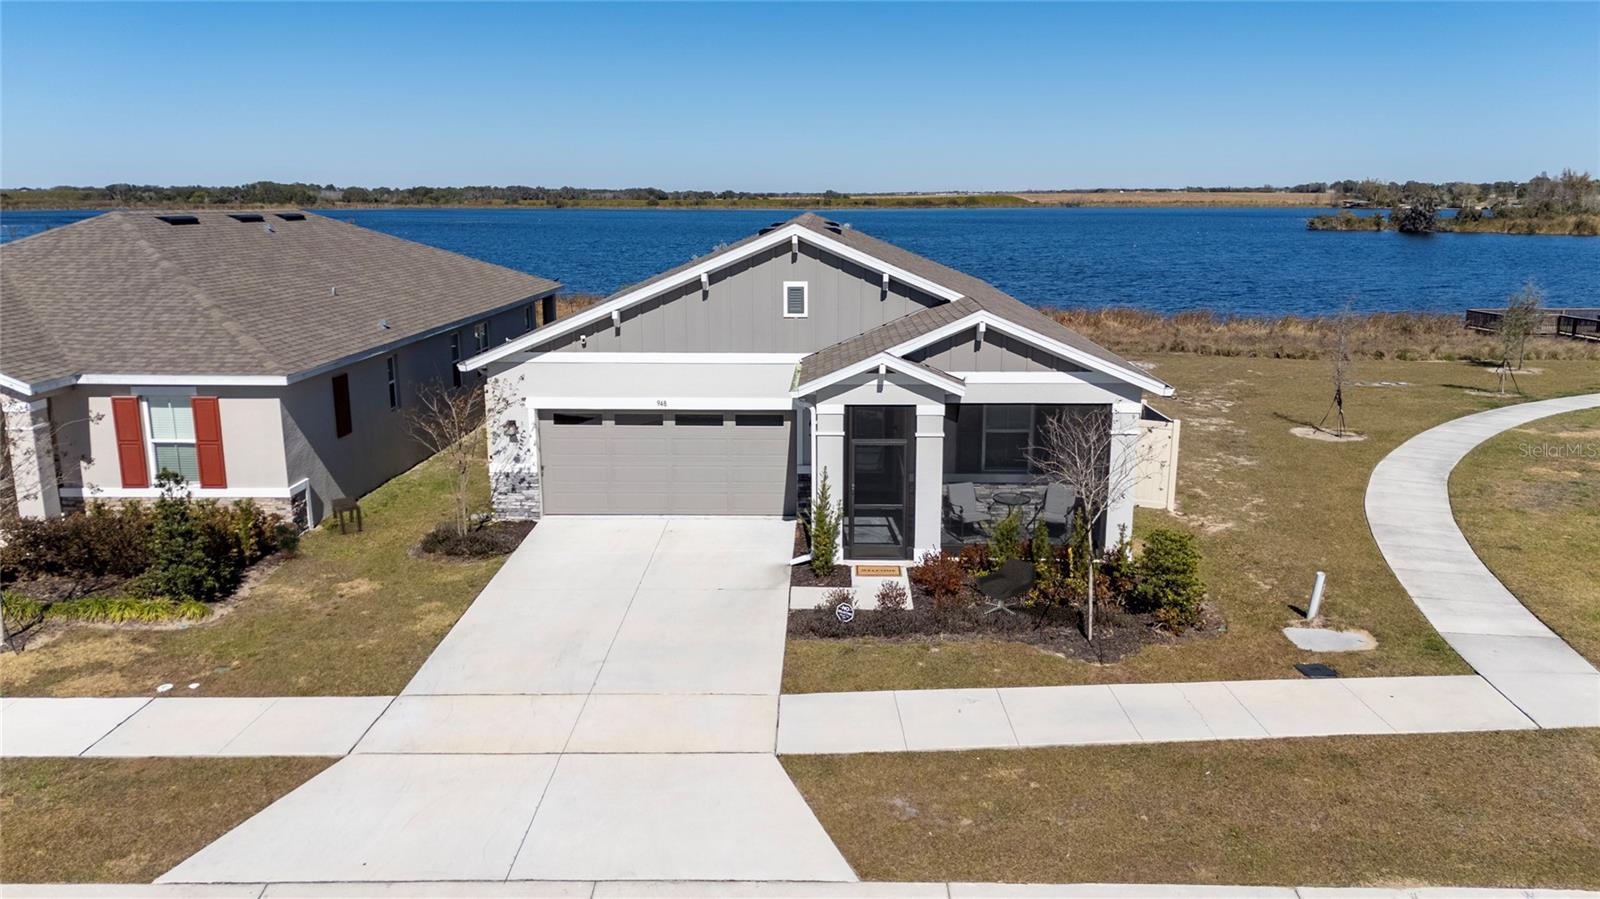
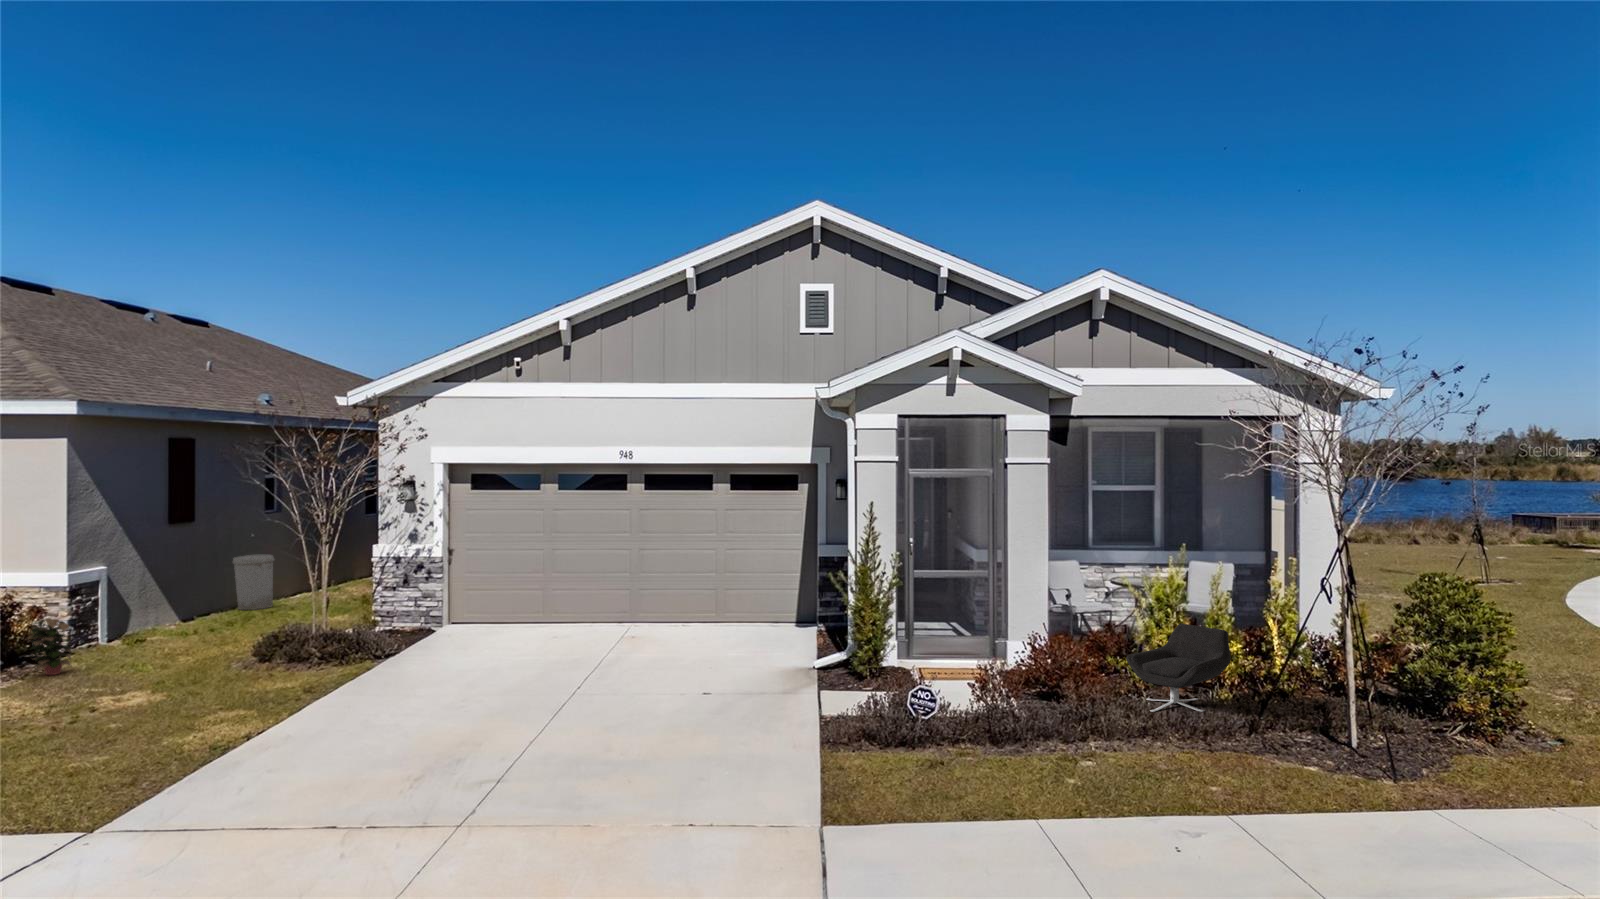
trash can: none [379,452,408,493] -> present [233,554,274,610]
bench: present [331,496,362,534] -> none [142,600,182,650]

